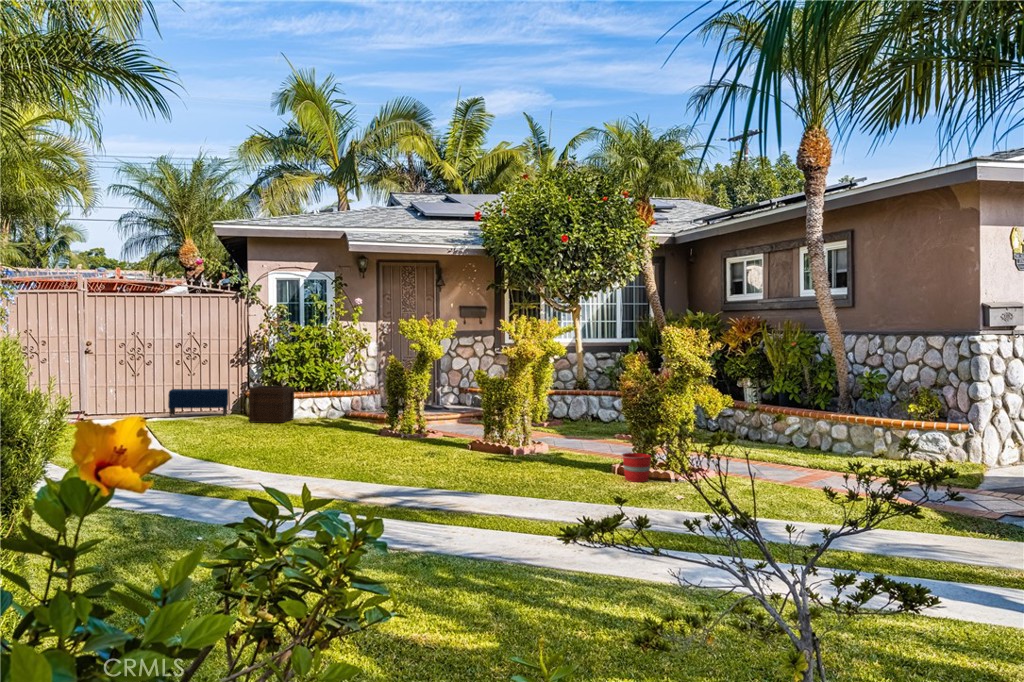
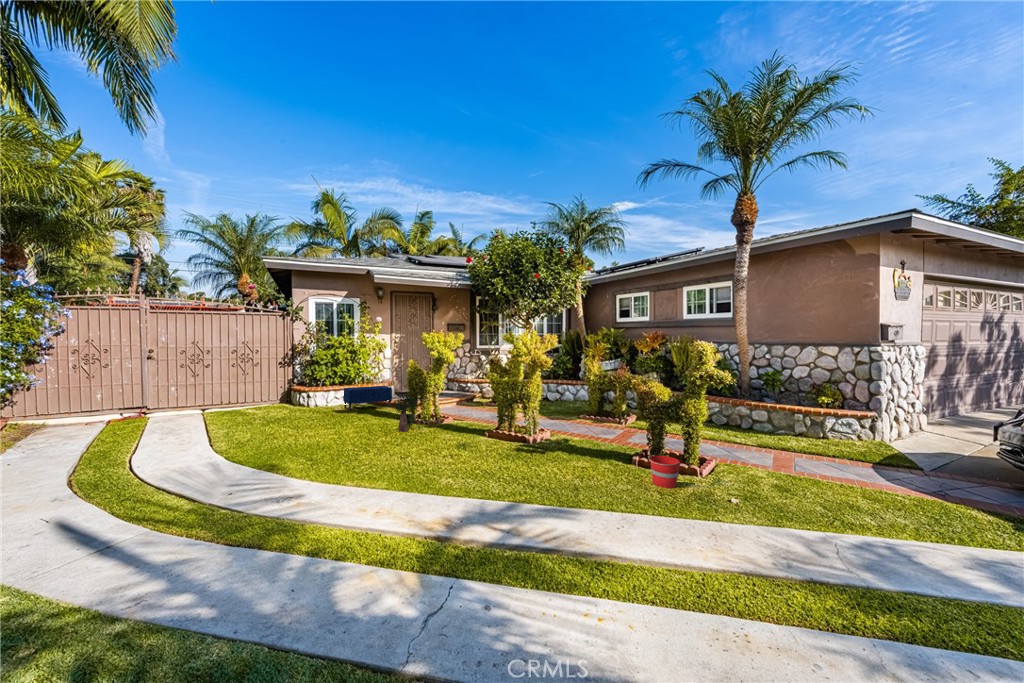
wooden crate: present [249,386,294,423] -> none [288,383,329,414]
bench: present [168,389,228,416] -> present [343,386,392,411]
potted plant: none [370,396,403,440] -> present [394,395,421,432]

